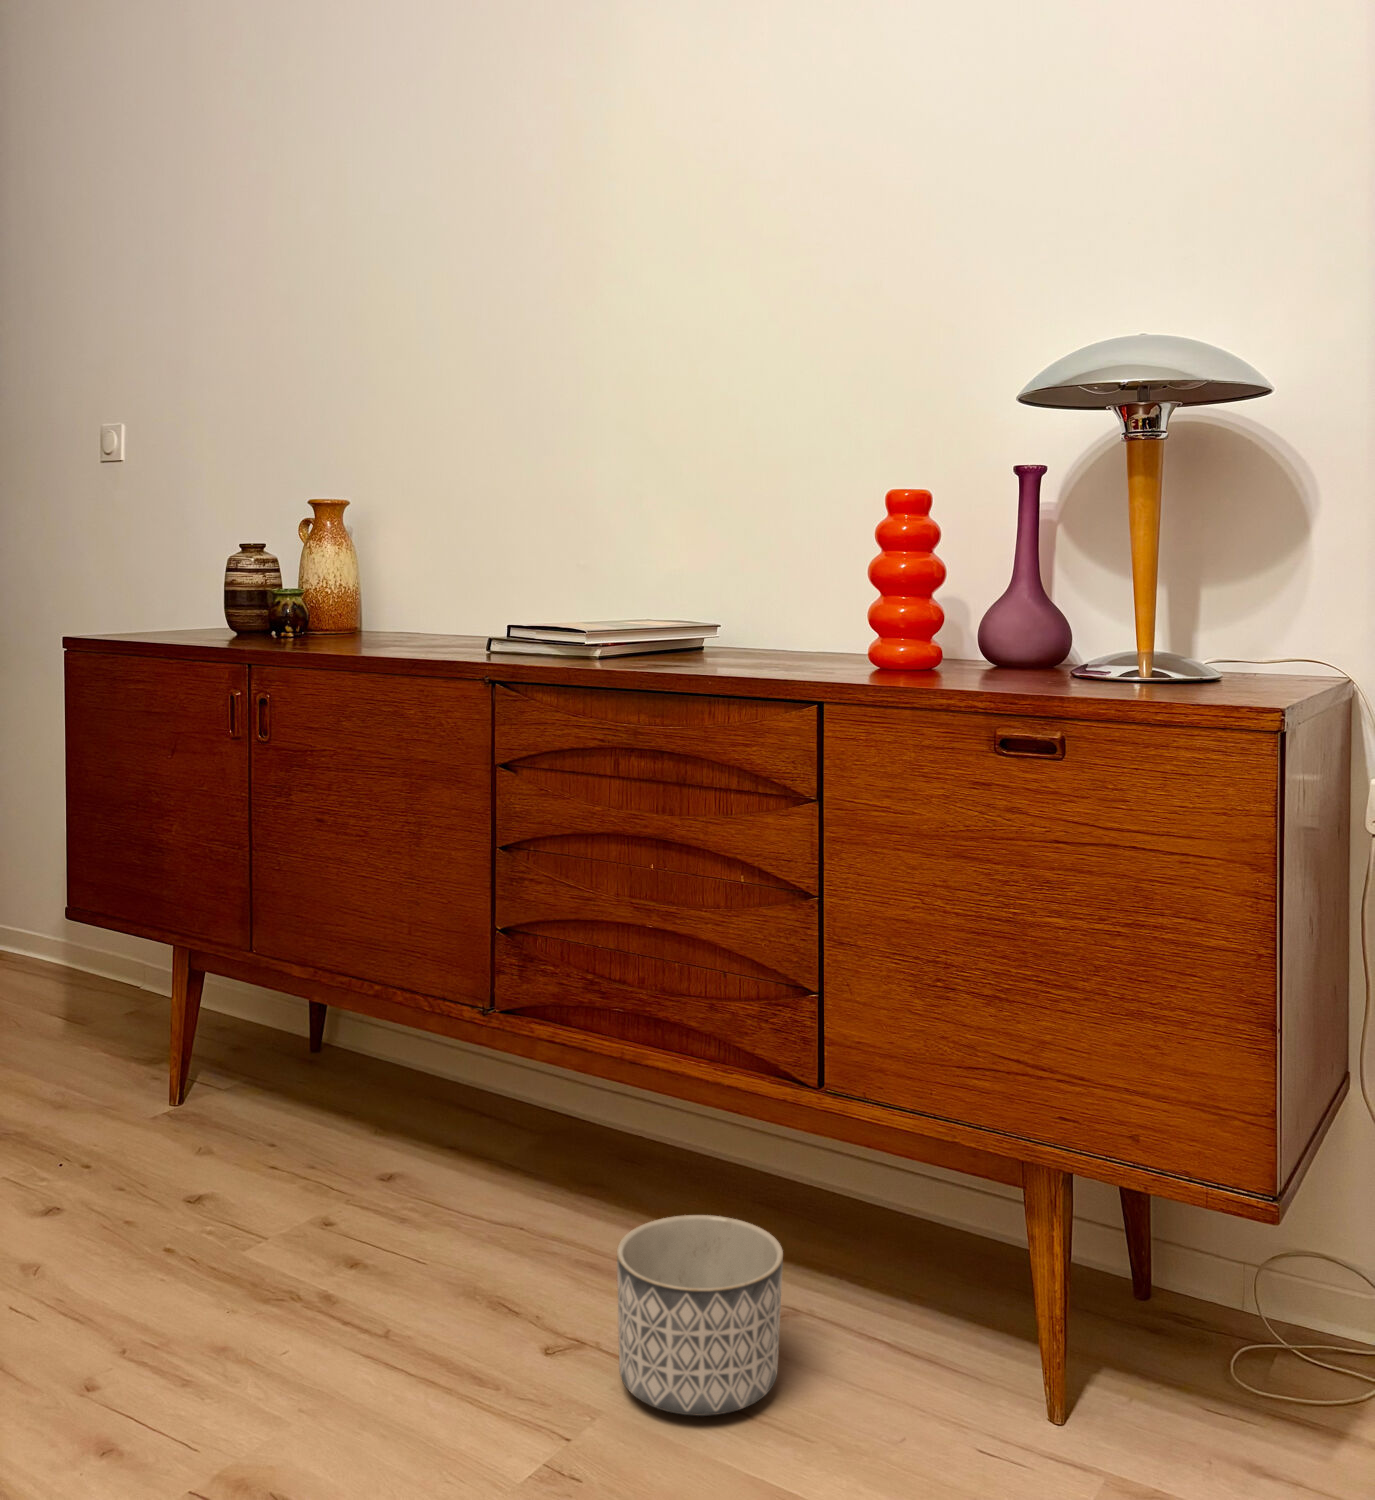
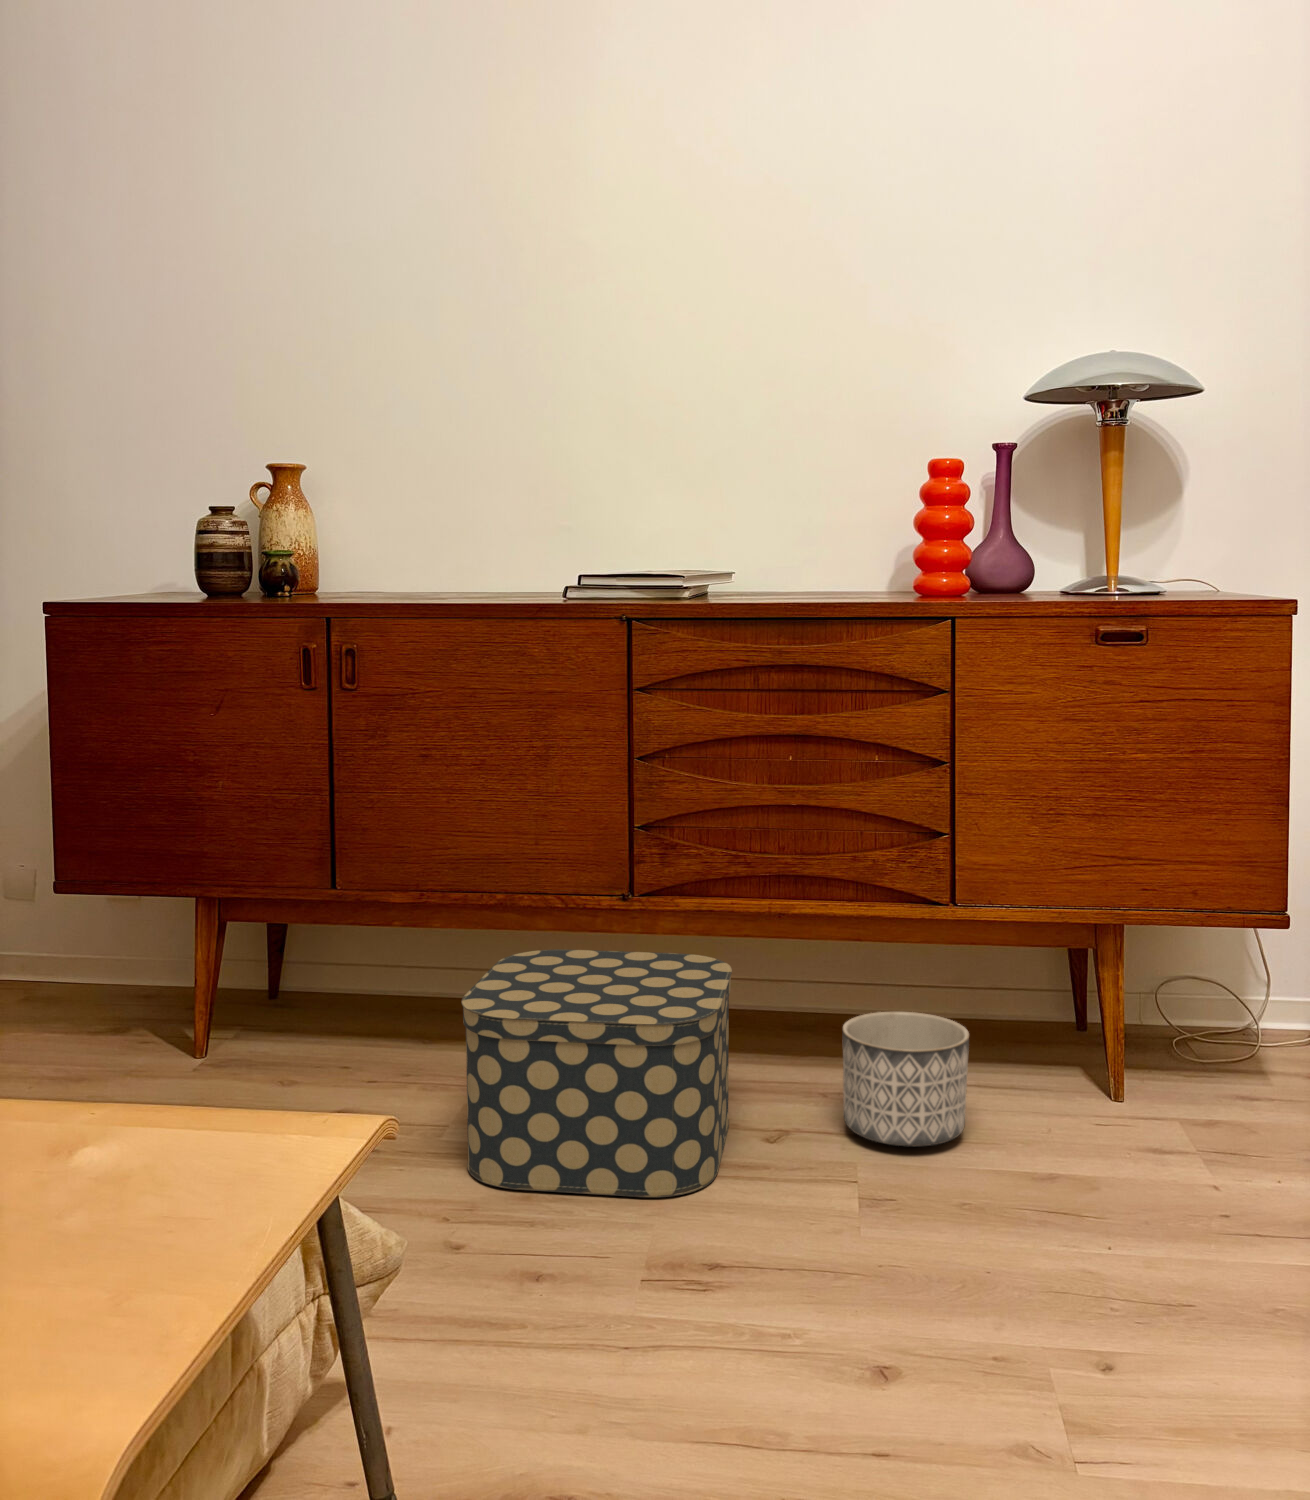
storage box: none [177,1061,543,1399] -> present [462,949,732,1197]

